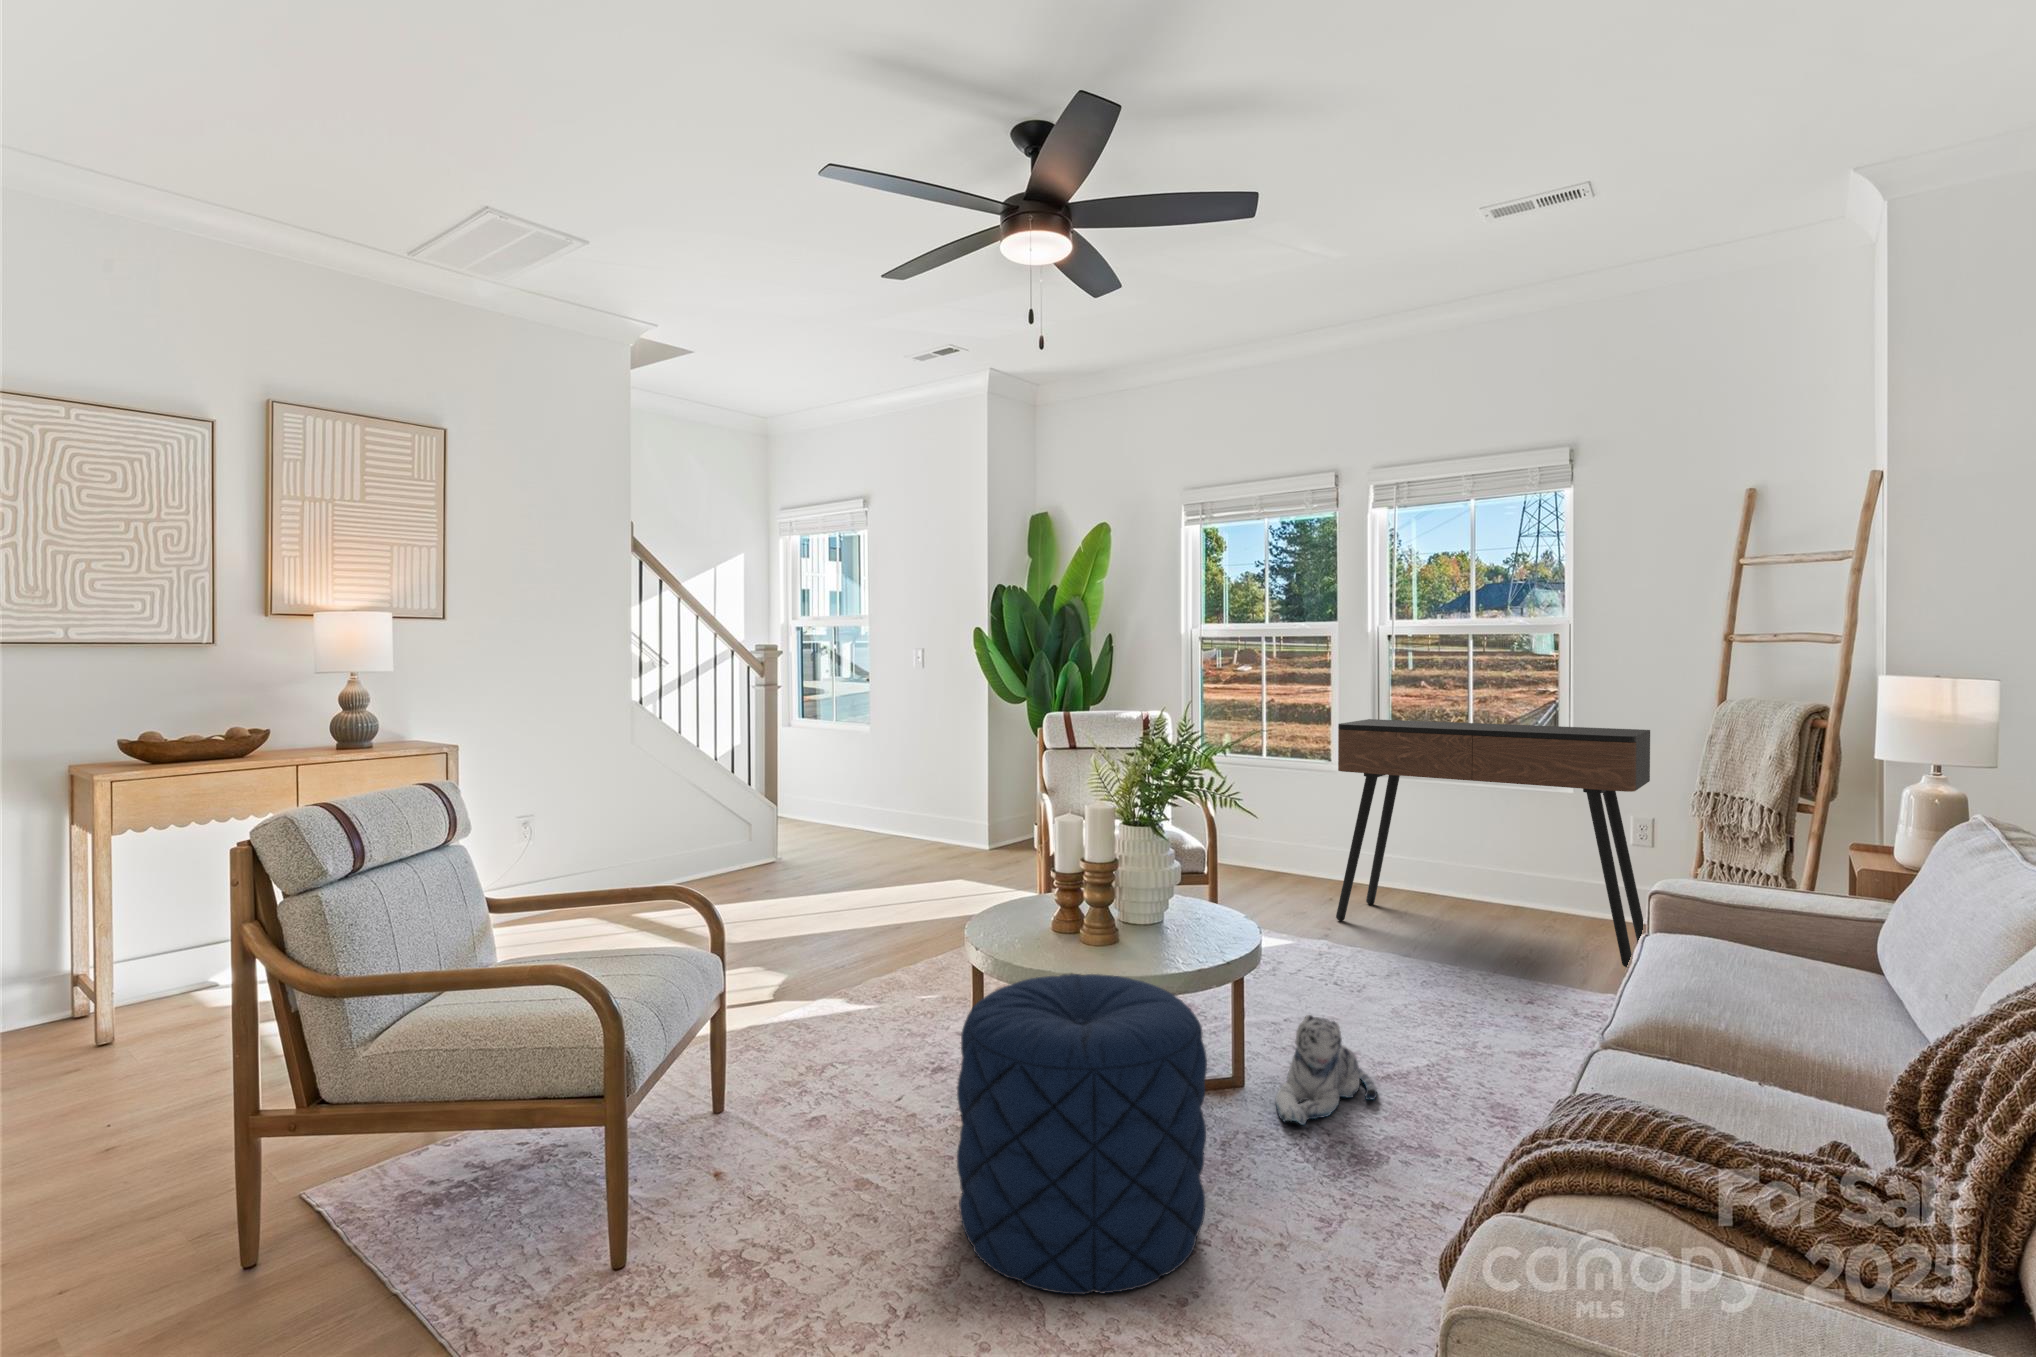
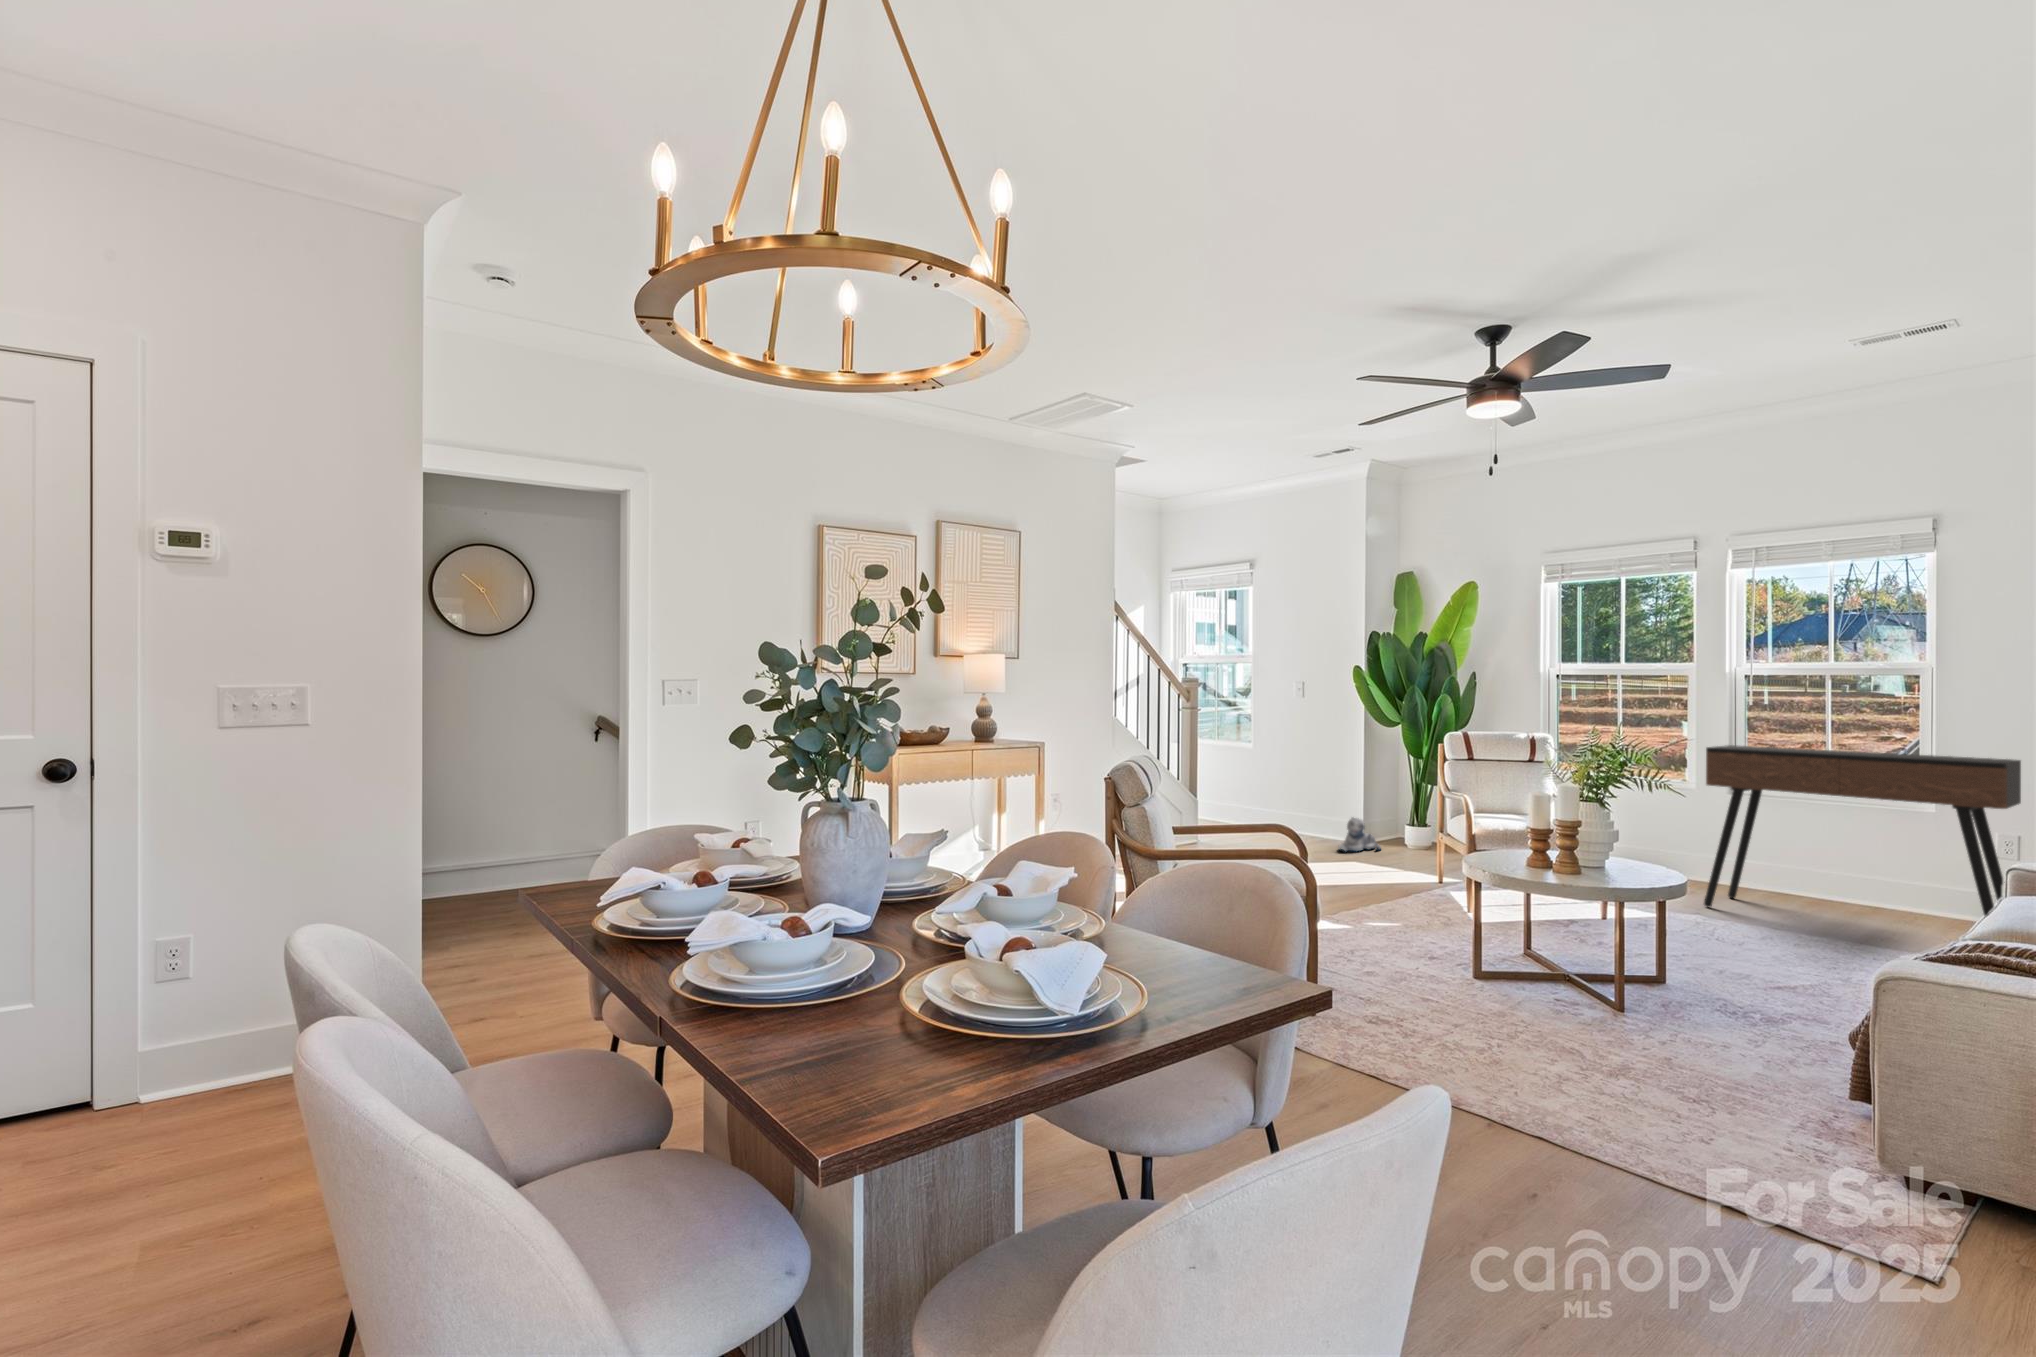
pouf: present [957,974,1207,1295] -> none [1496,891,1679,1073]
plush toy: present [1276,1015,1377,1125] -> present [1338,818,1381,852]

